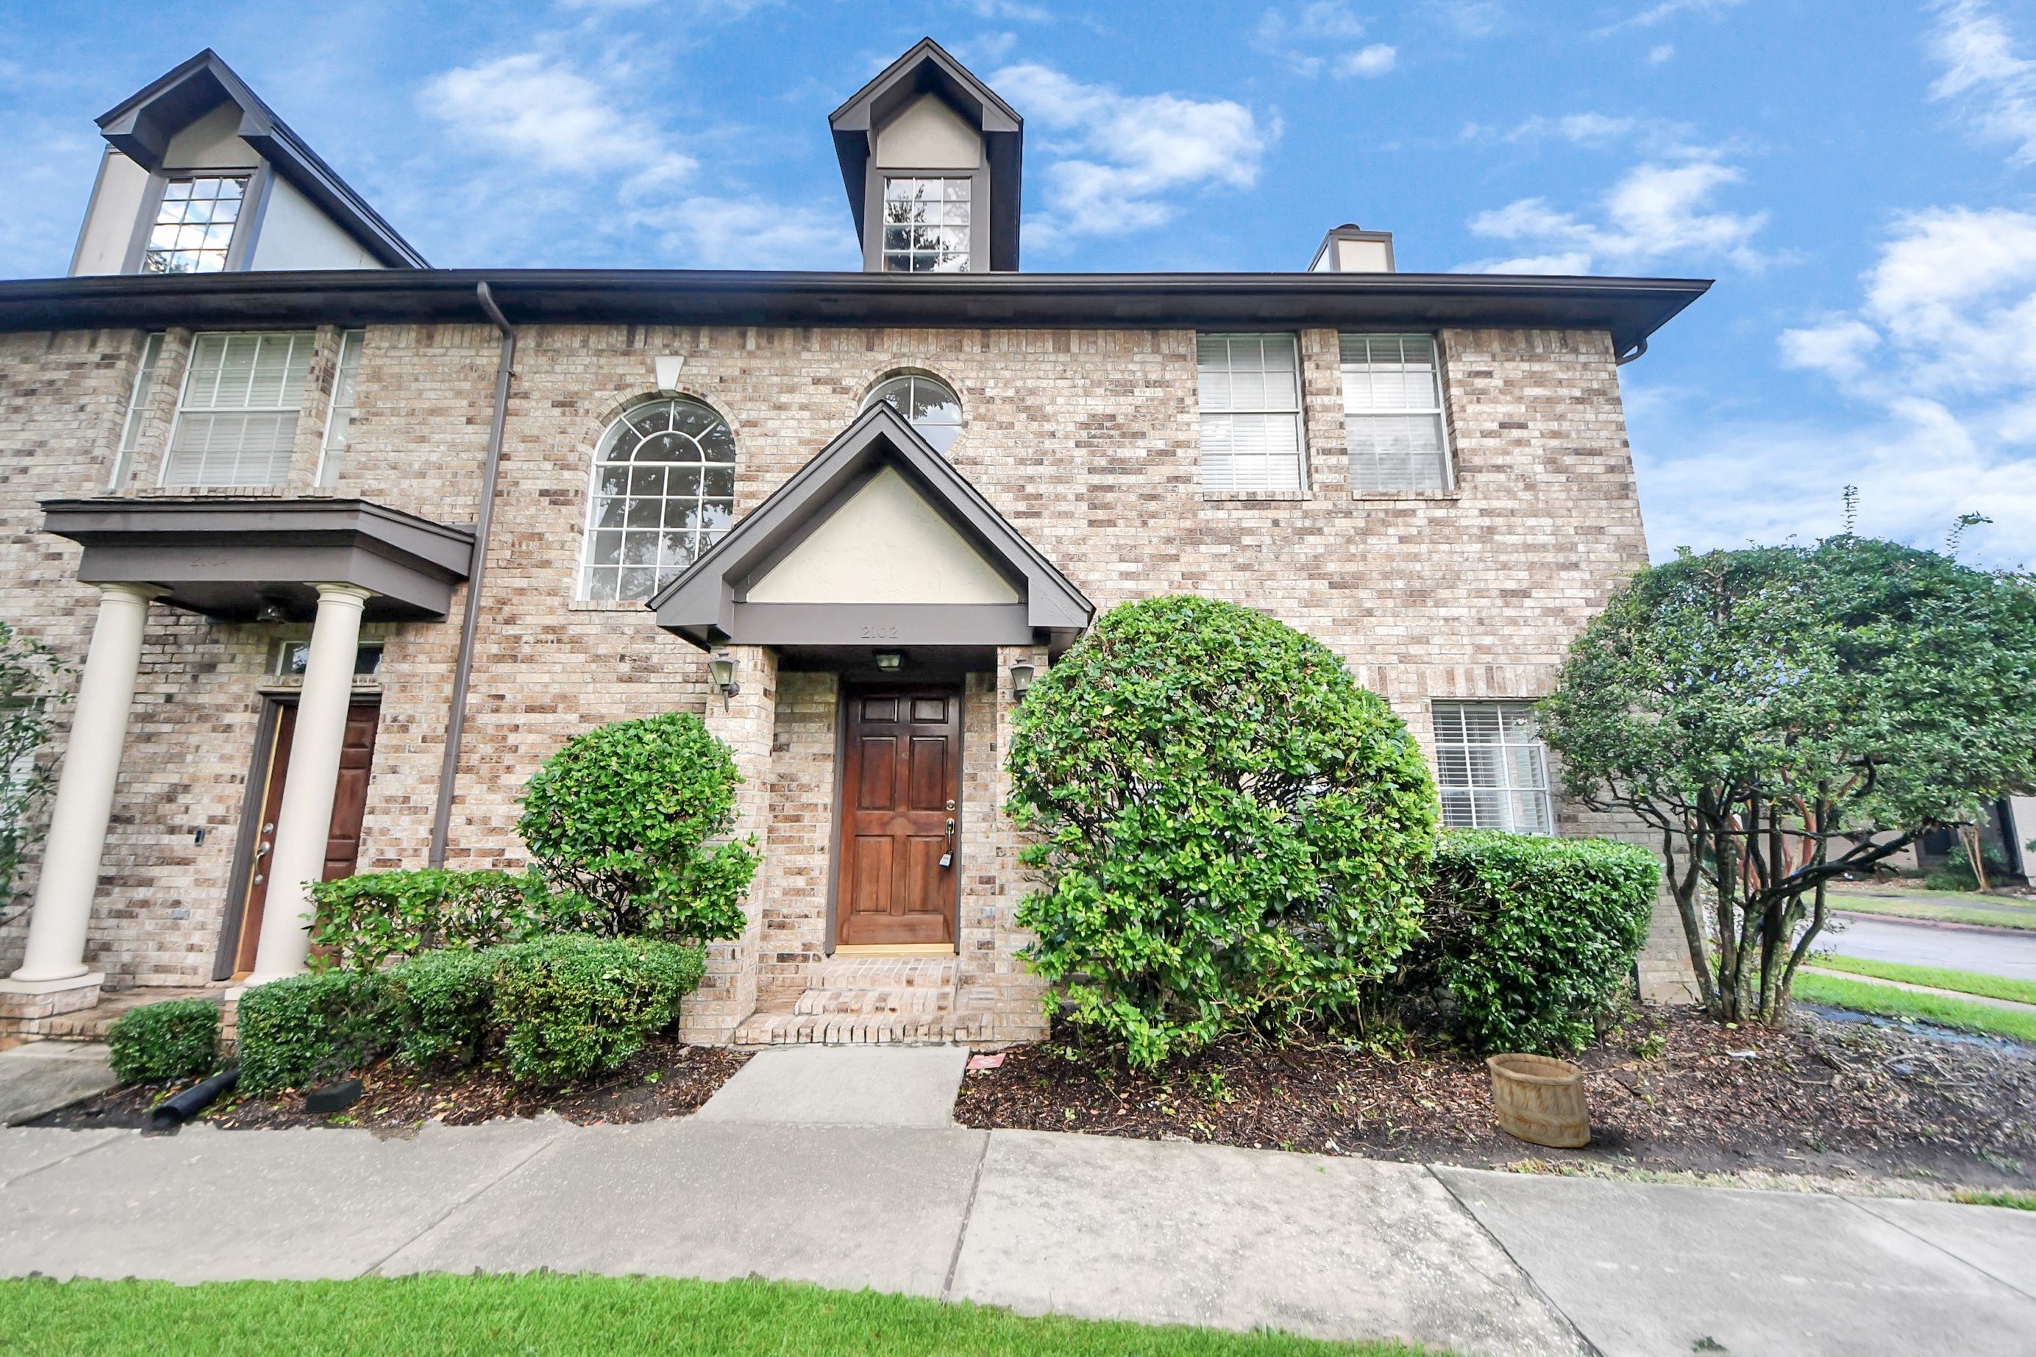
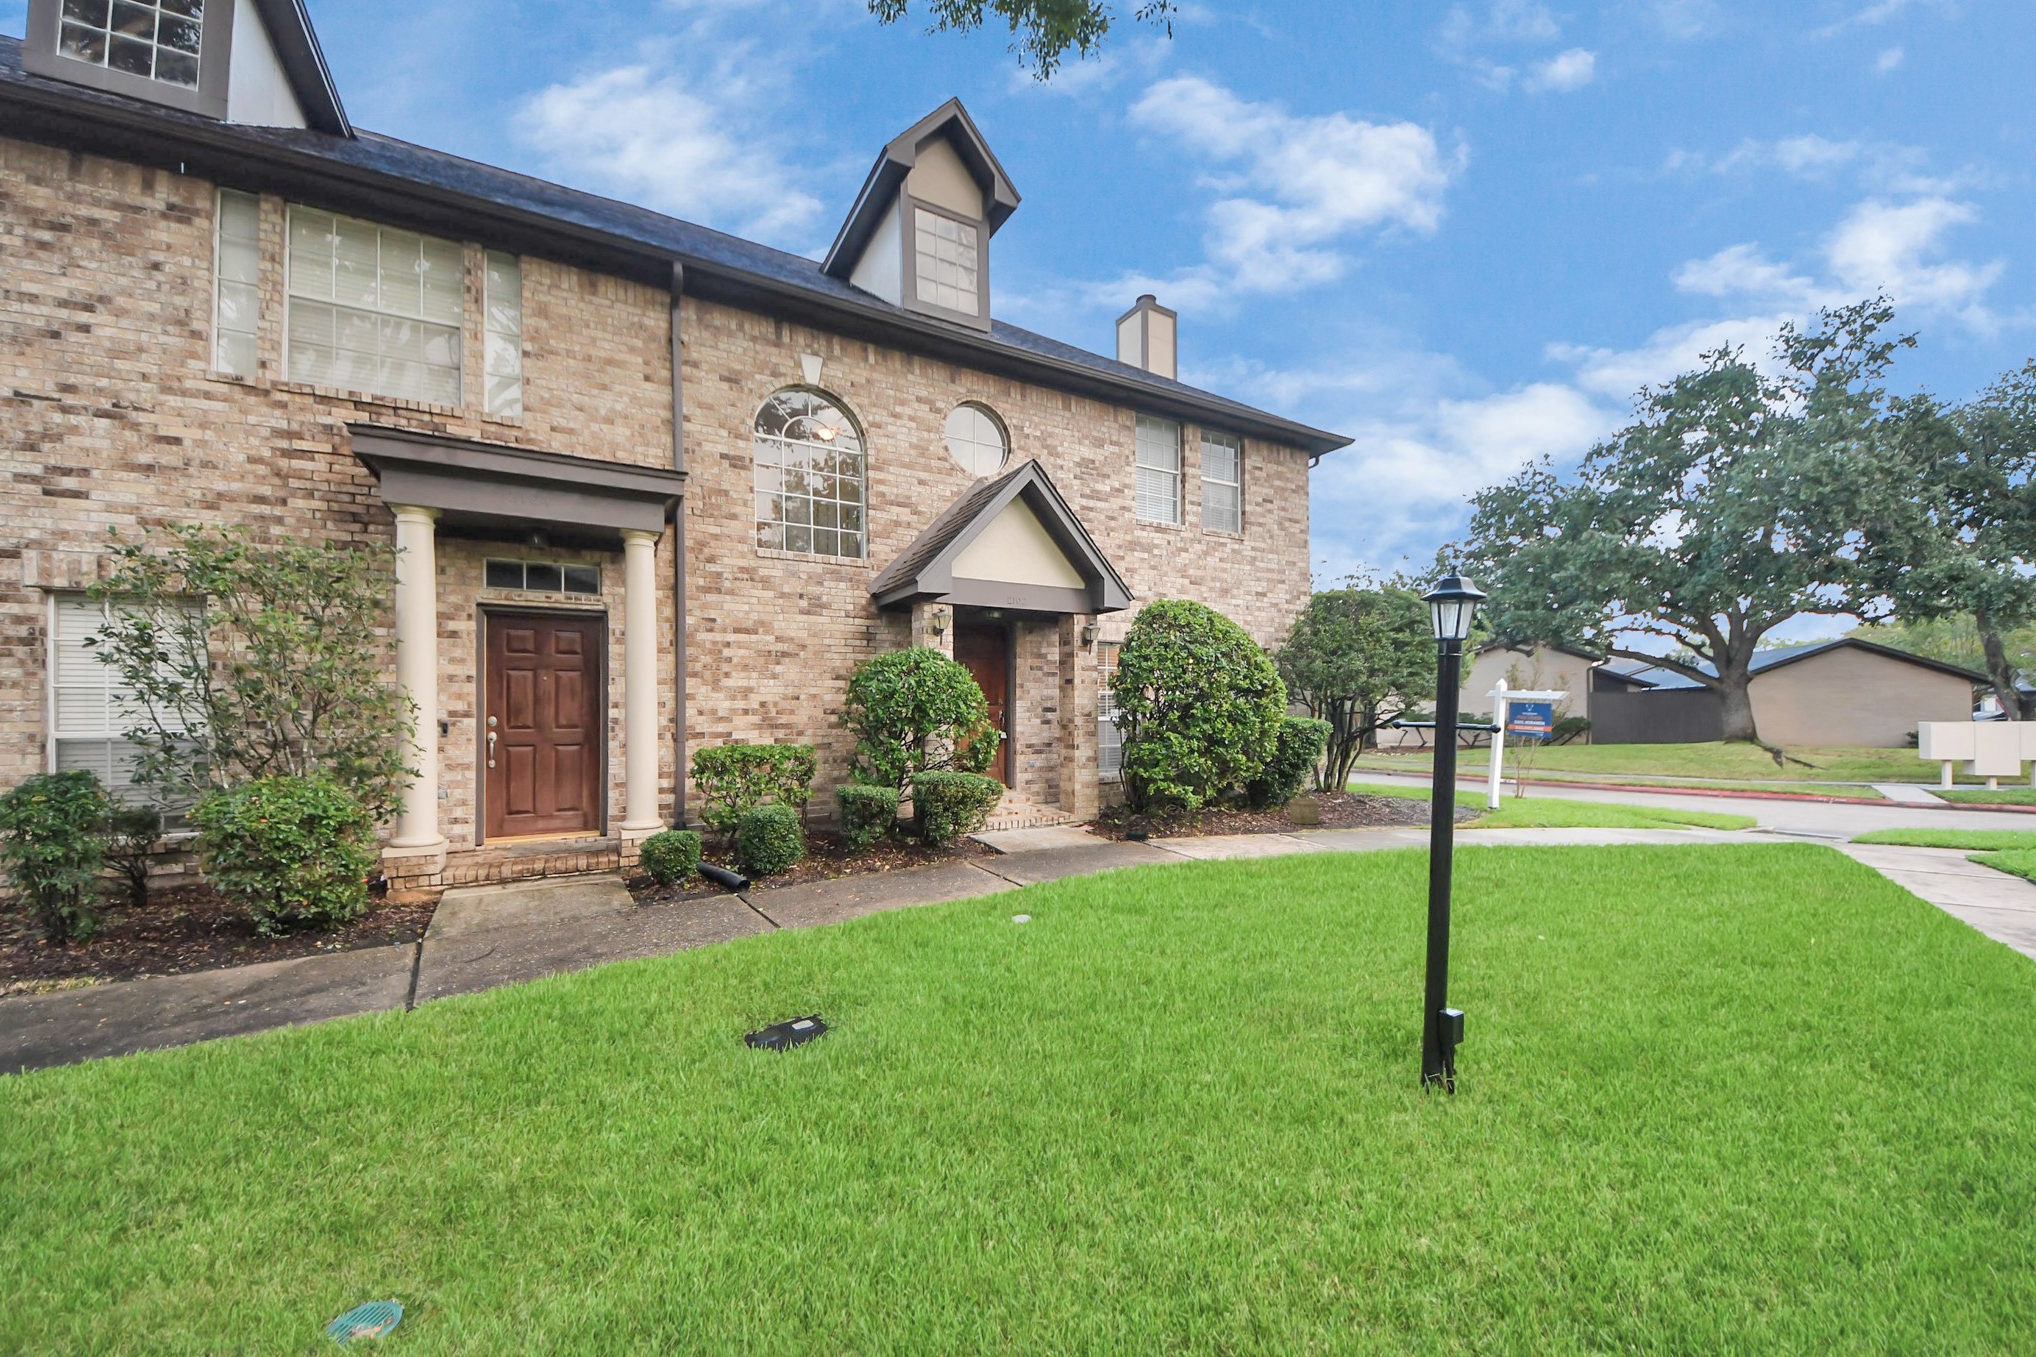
decorative plant: present [304,1033,380,1114] -> present [1122,813,1151,842]

